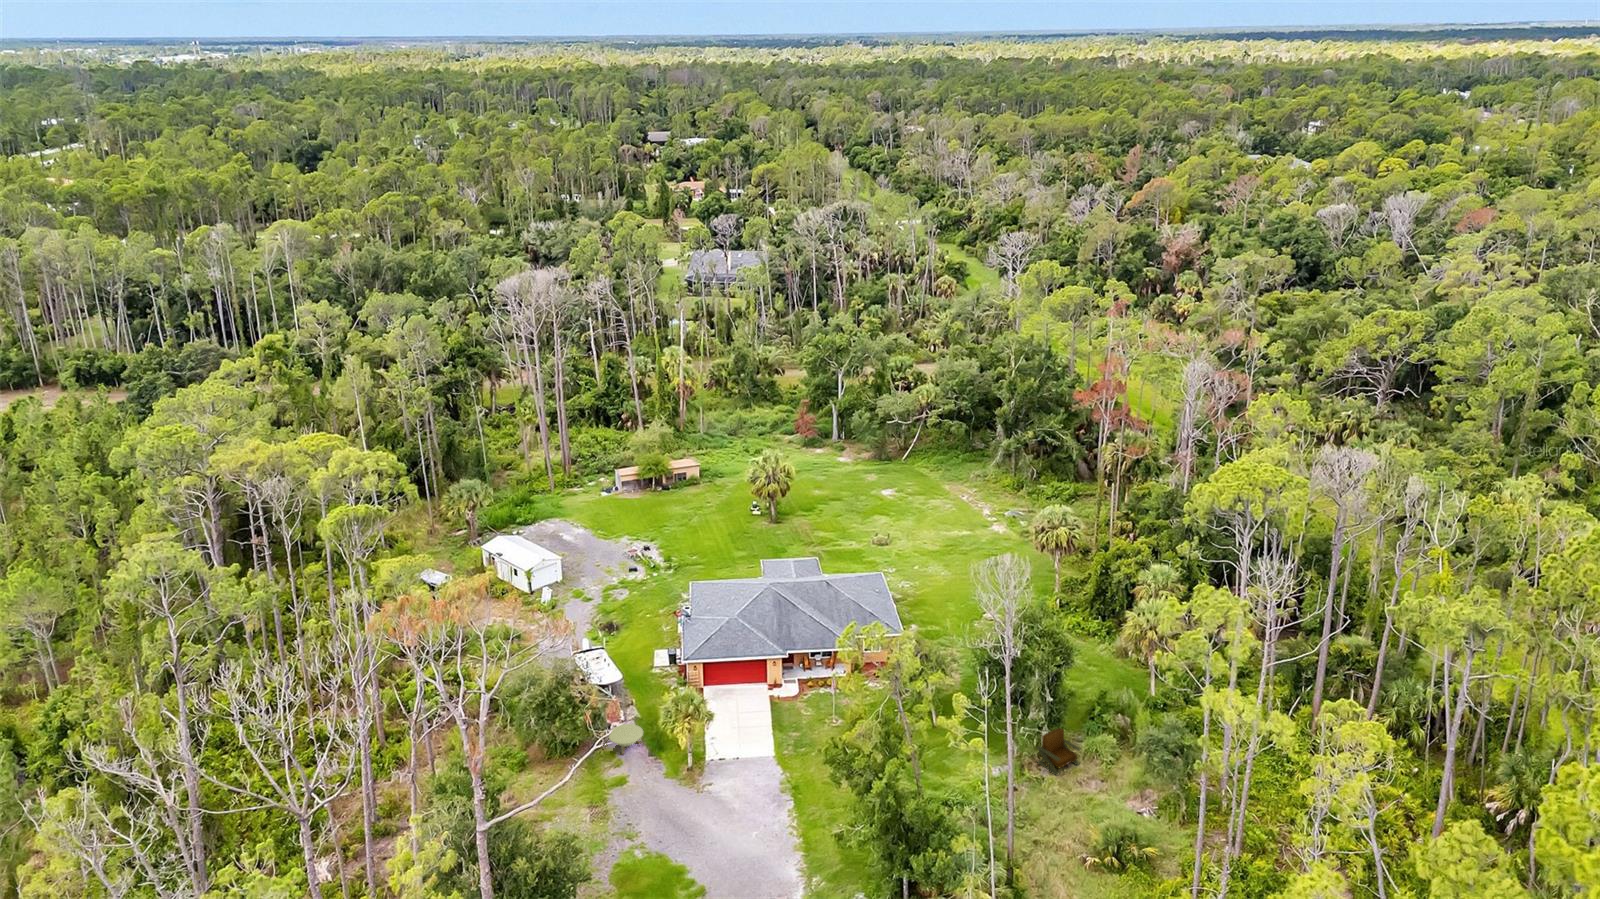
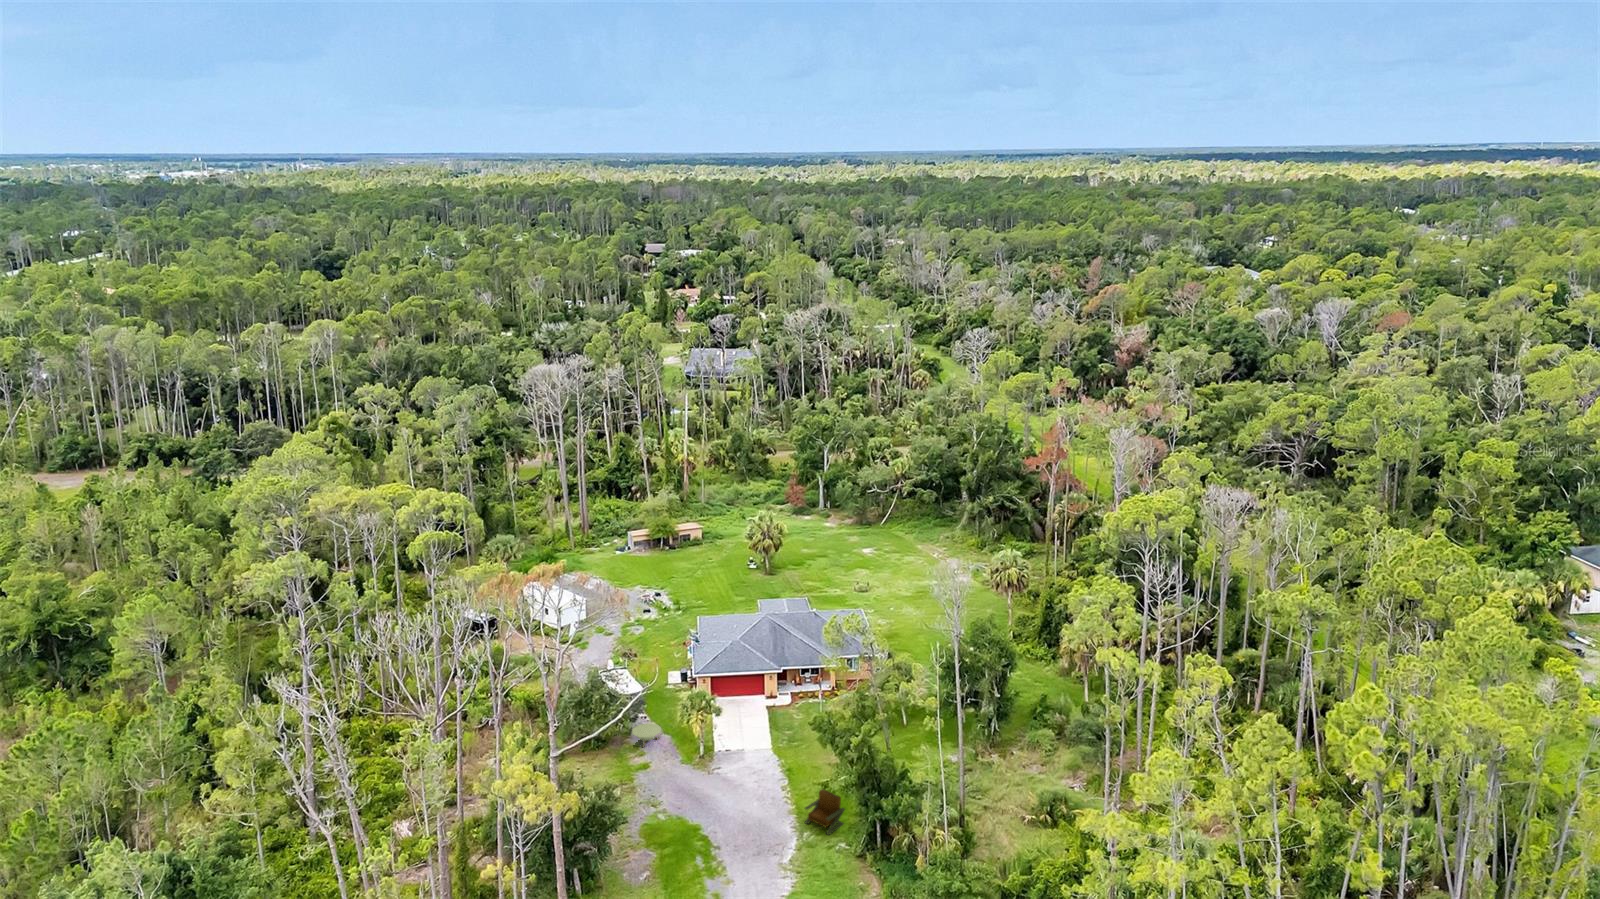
lounge chair: present [1037,728,1080,775] -> present [805,789,845,835]

